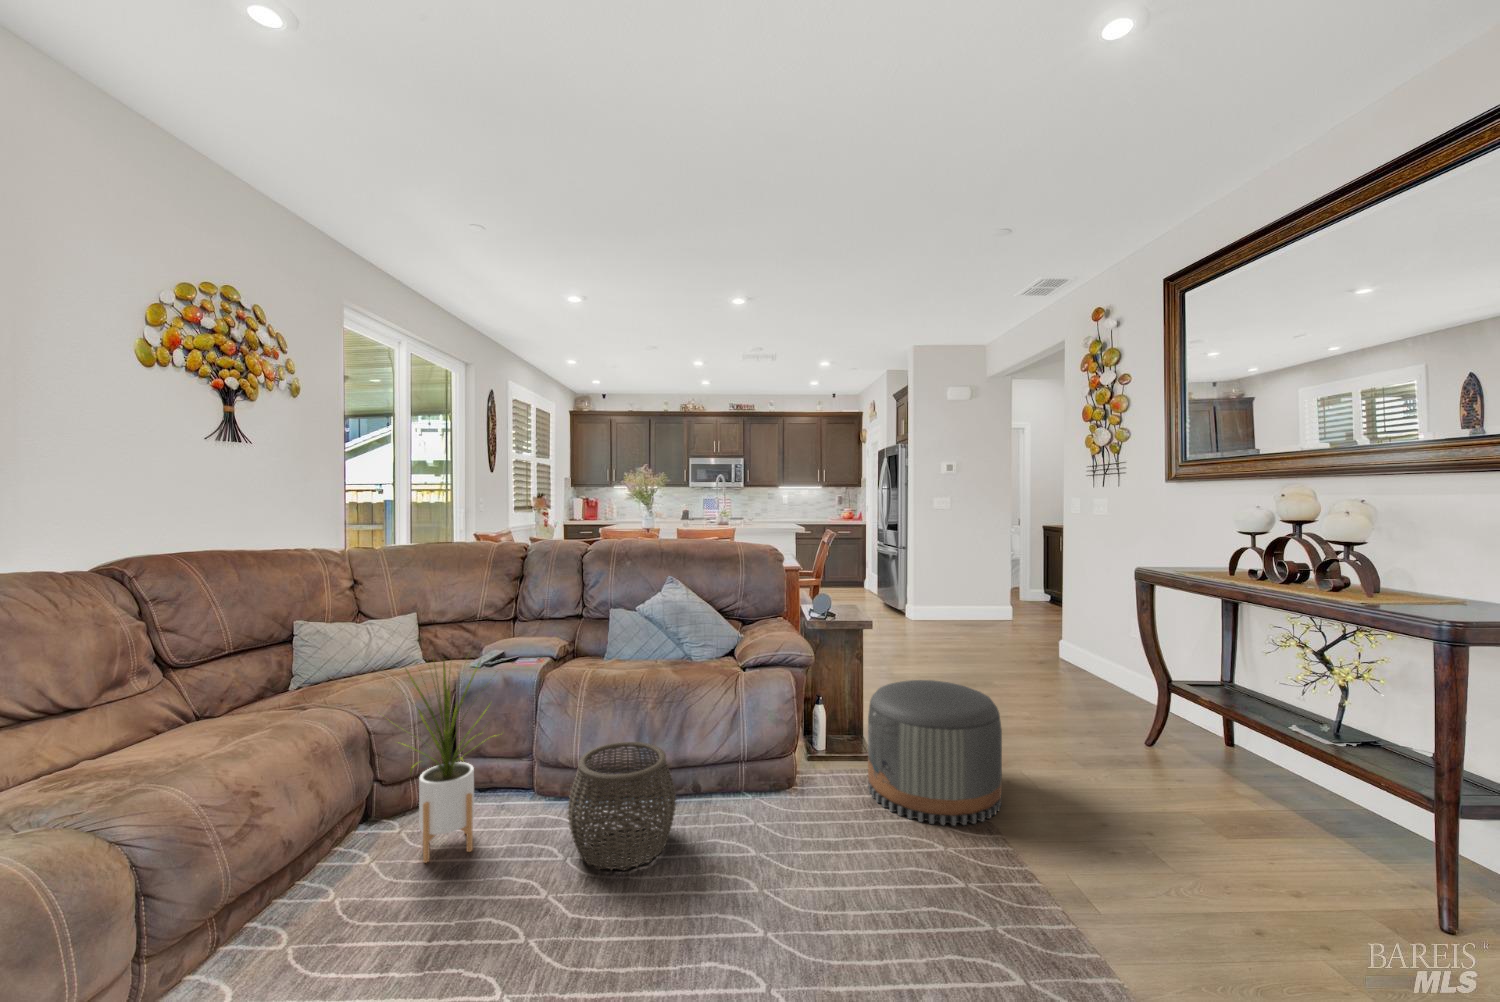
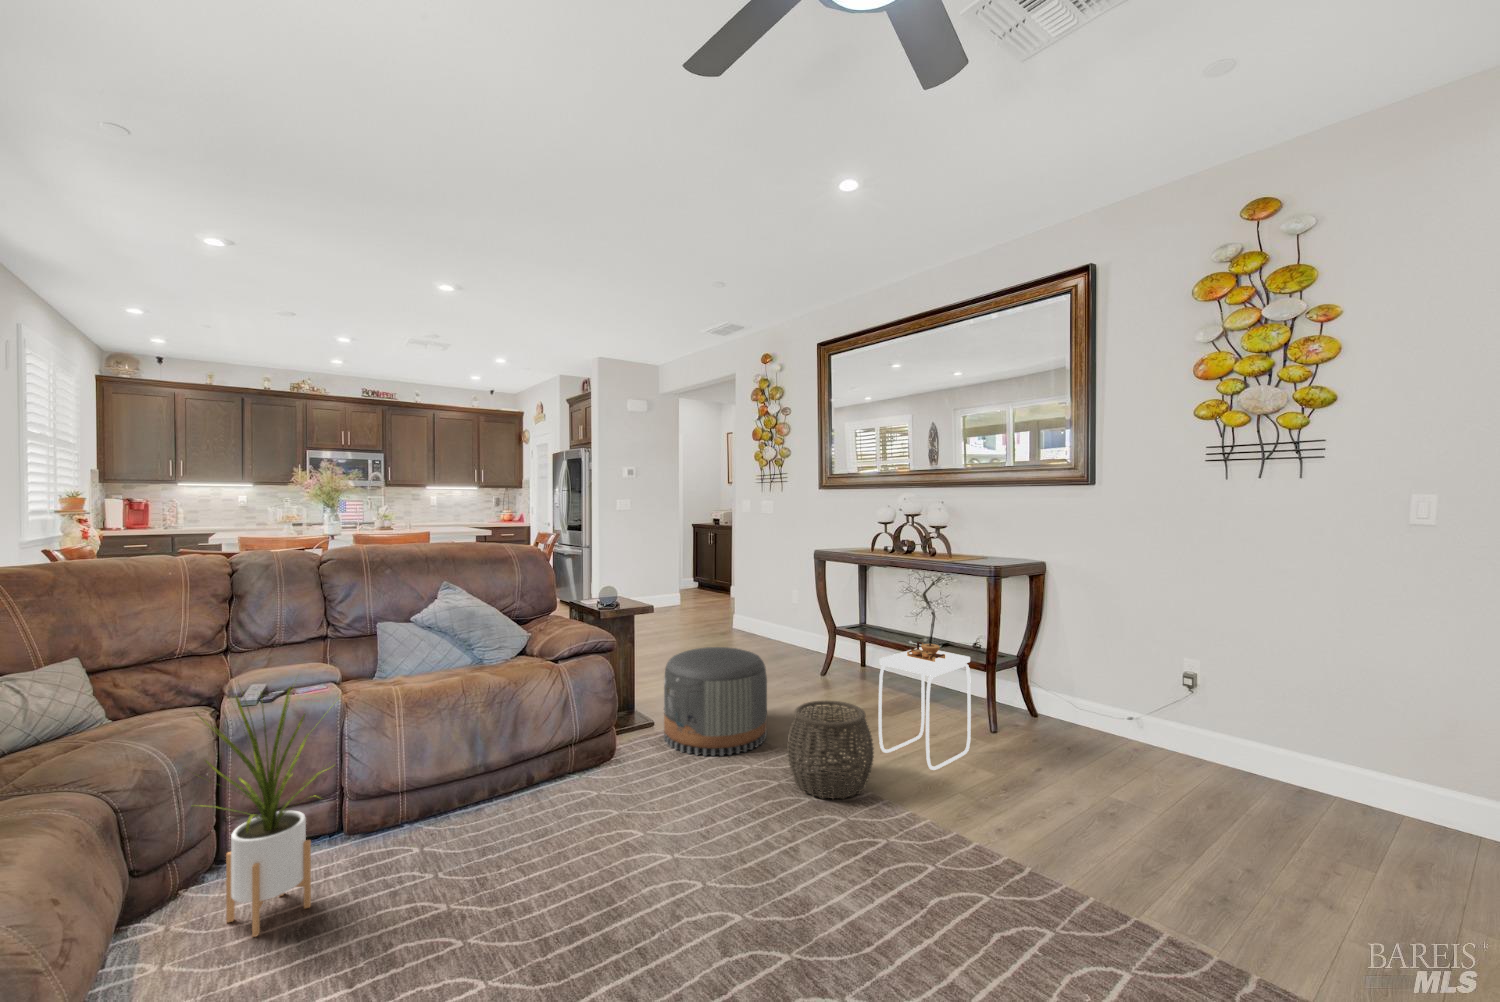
side table: none [1156,731,1357,956] -> present [879,641,971,770]
woven basket: present [567,742,676,871] -> present [787,700,874,799]

